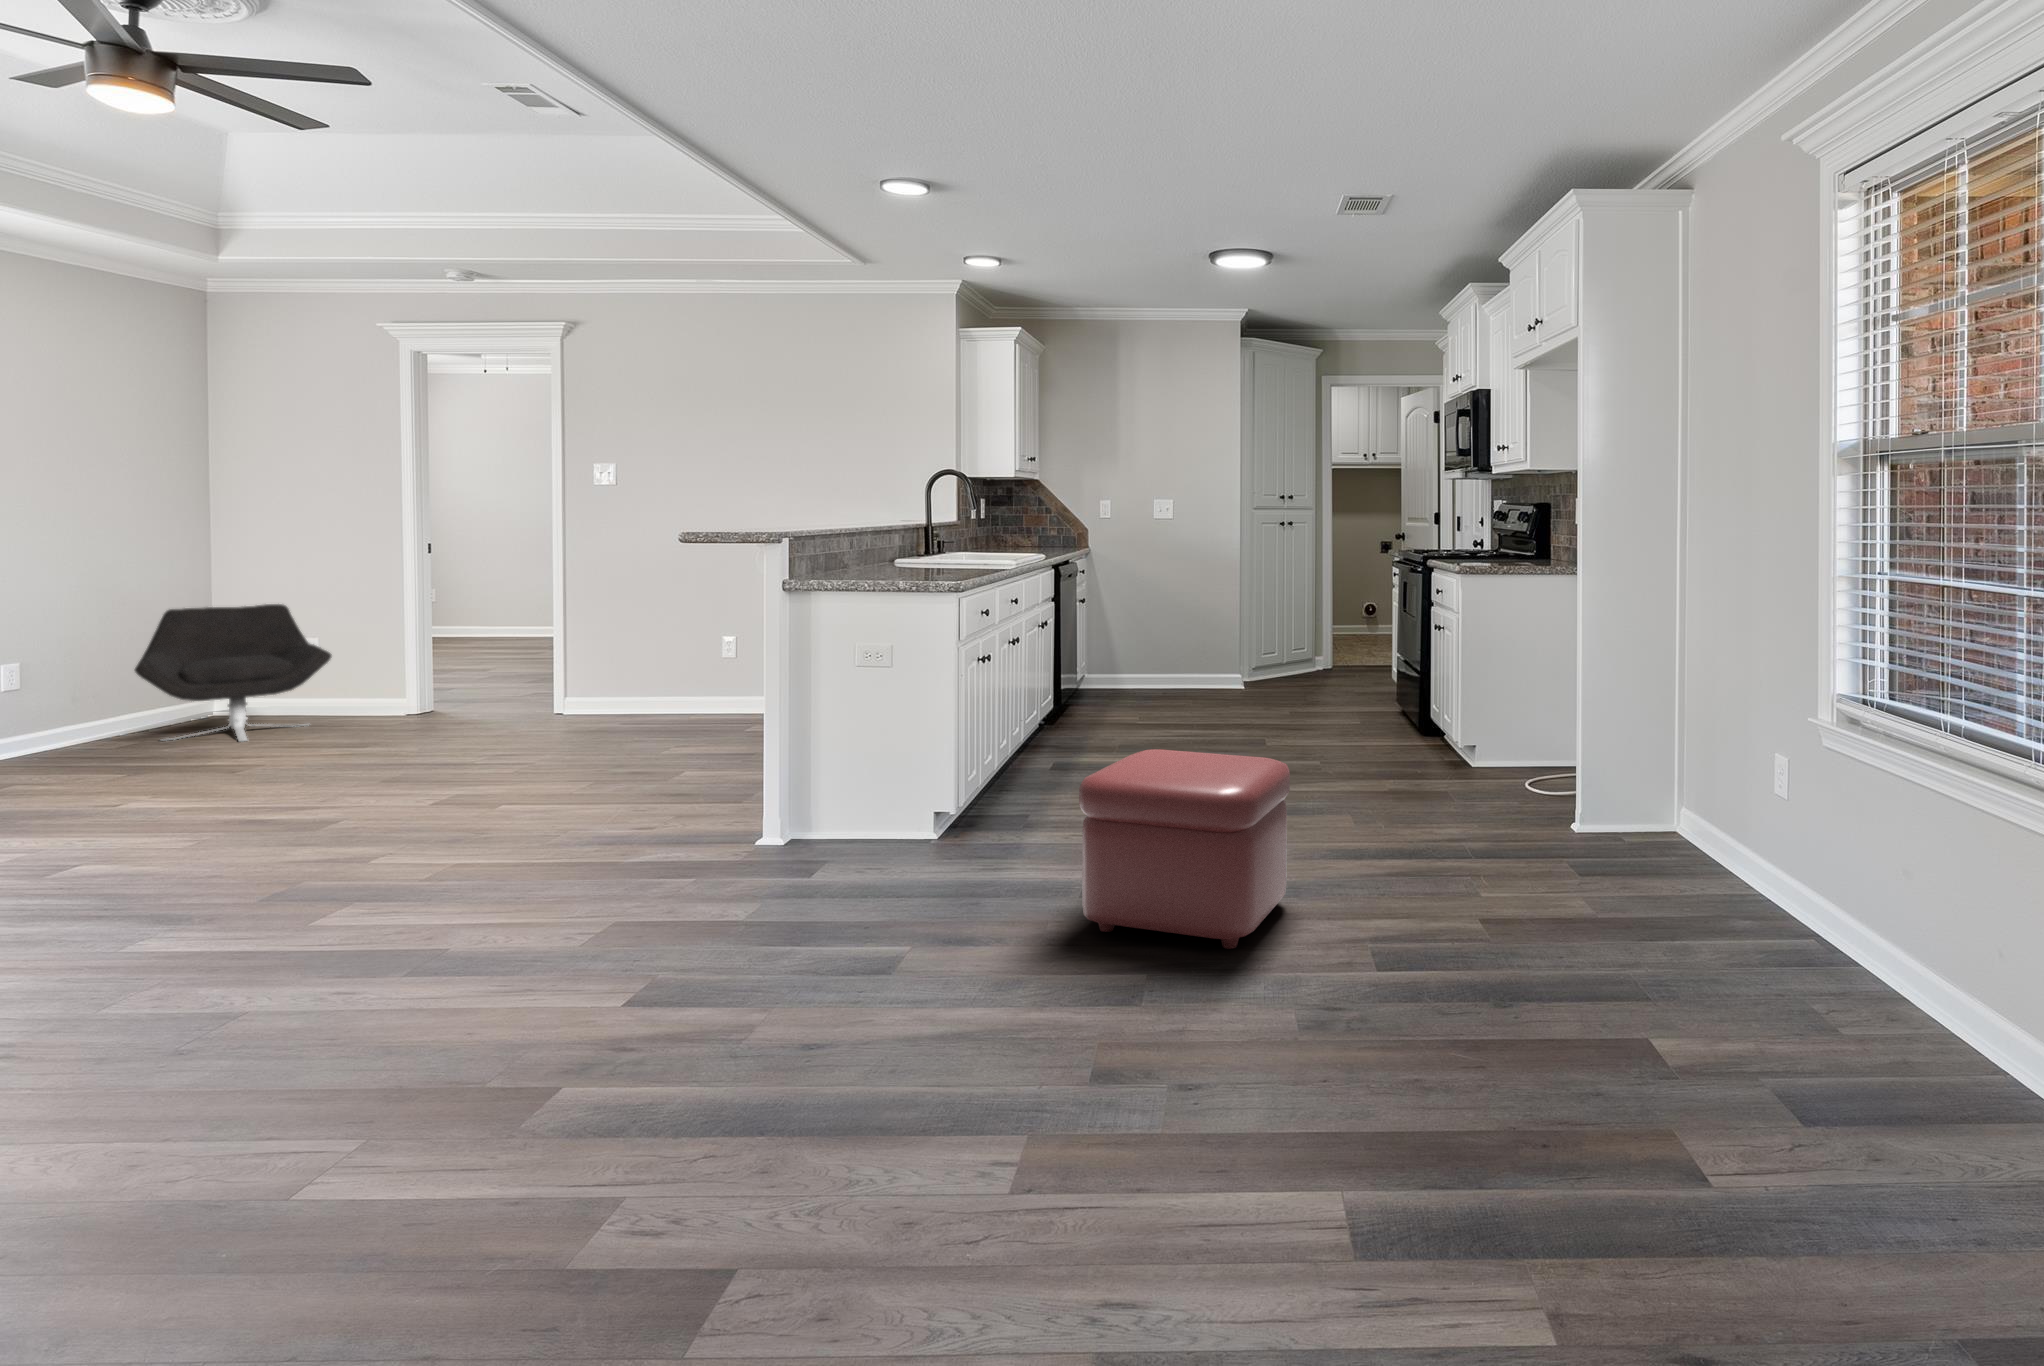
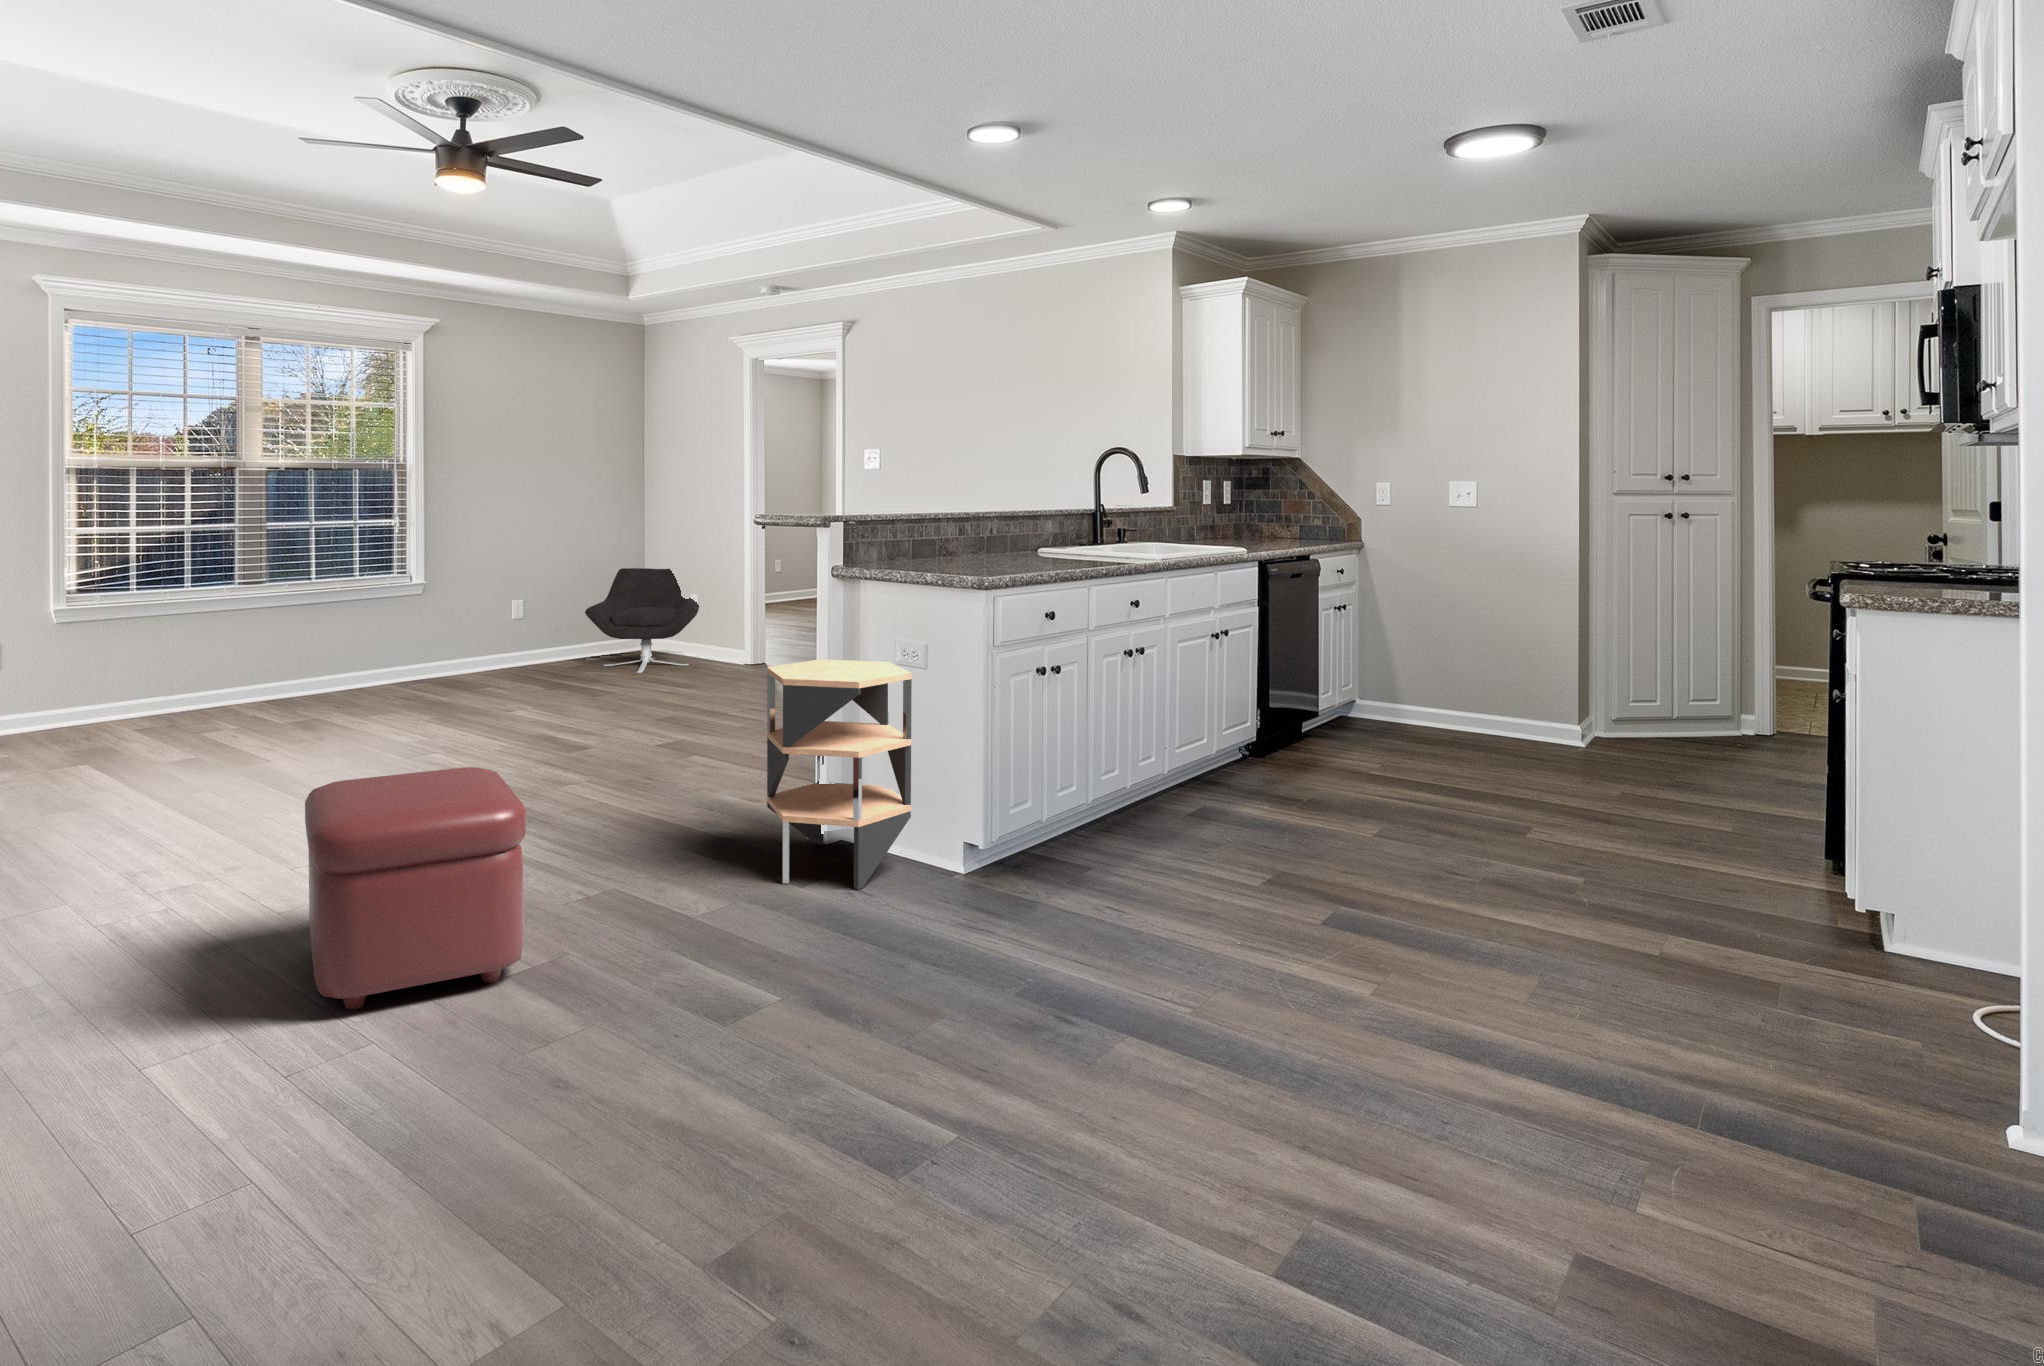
side table: none [753,663,902,880] -> present [767,659,912,890]
ottoman: present [1079,749,1290,949] -> present [305,767,526,1010]

